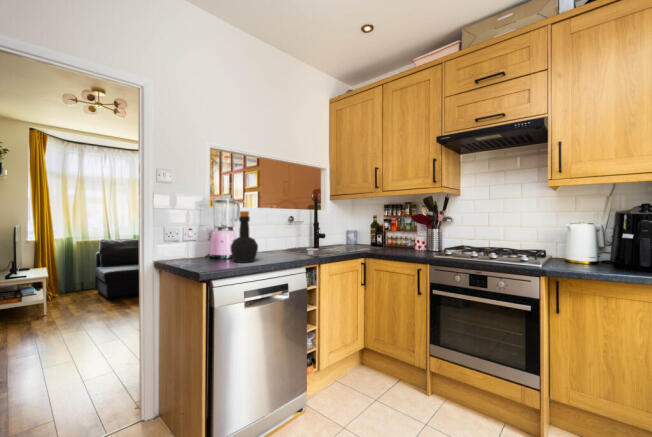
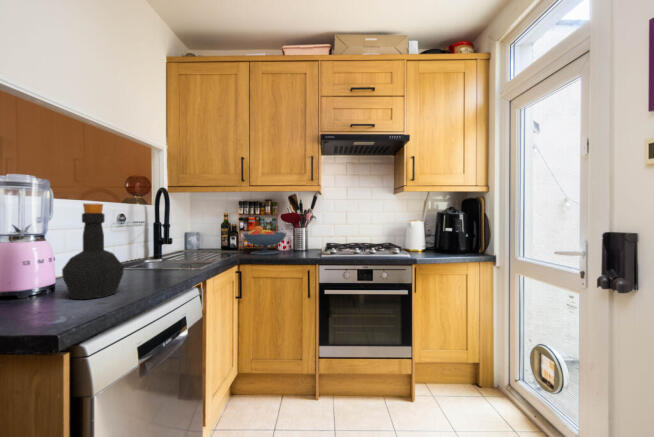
fruit bowl: none [375,226,414,251] -> present [243,226,286,255]

